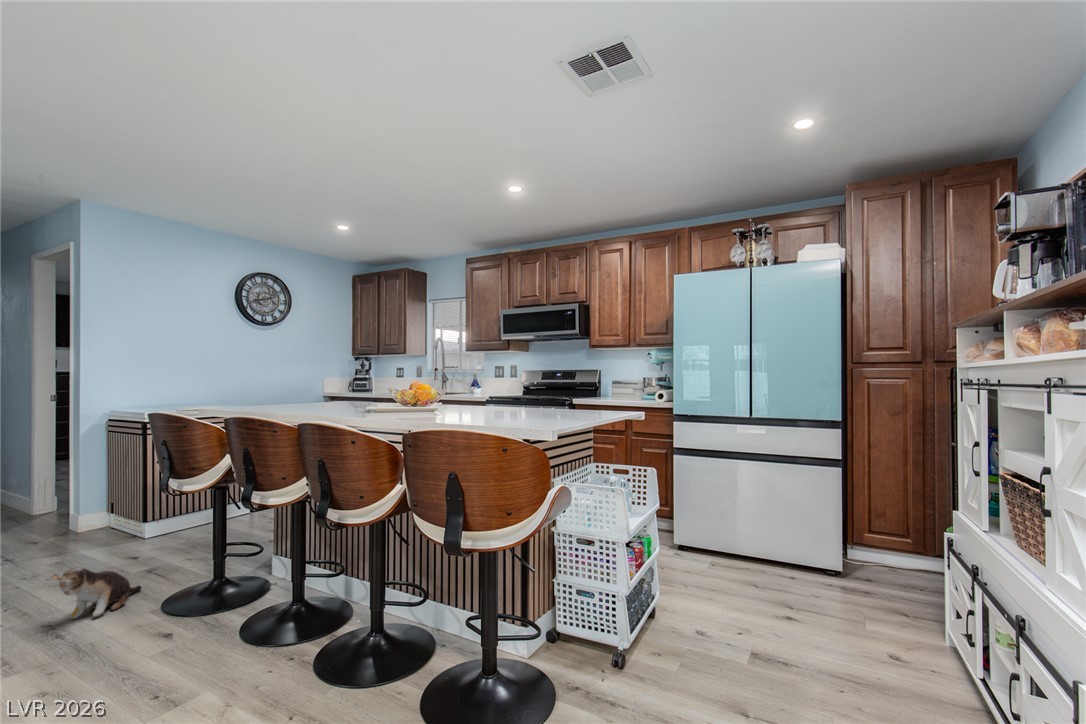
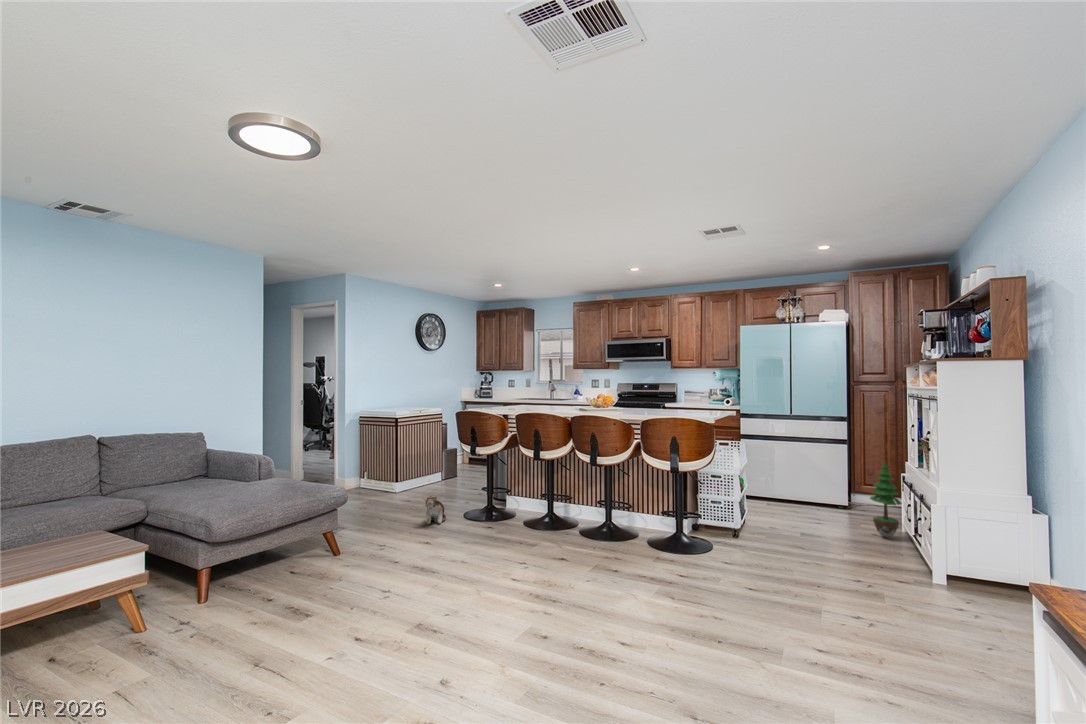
potted tree: none [885,512,954,666] -> present [870,461,902,538]

